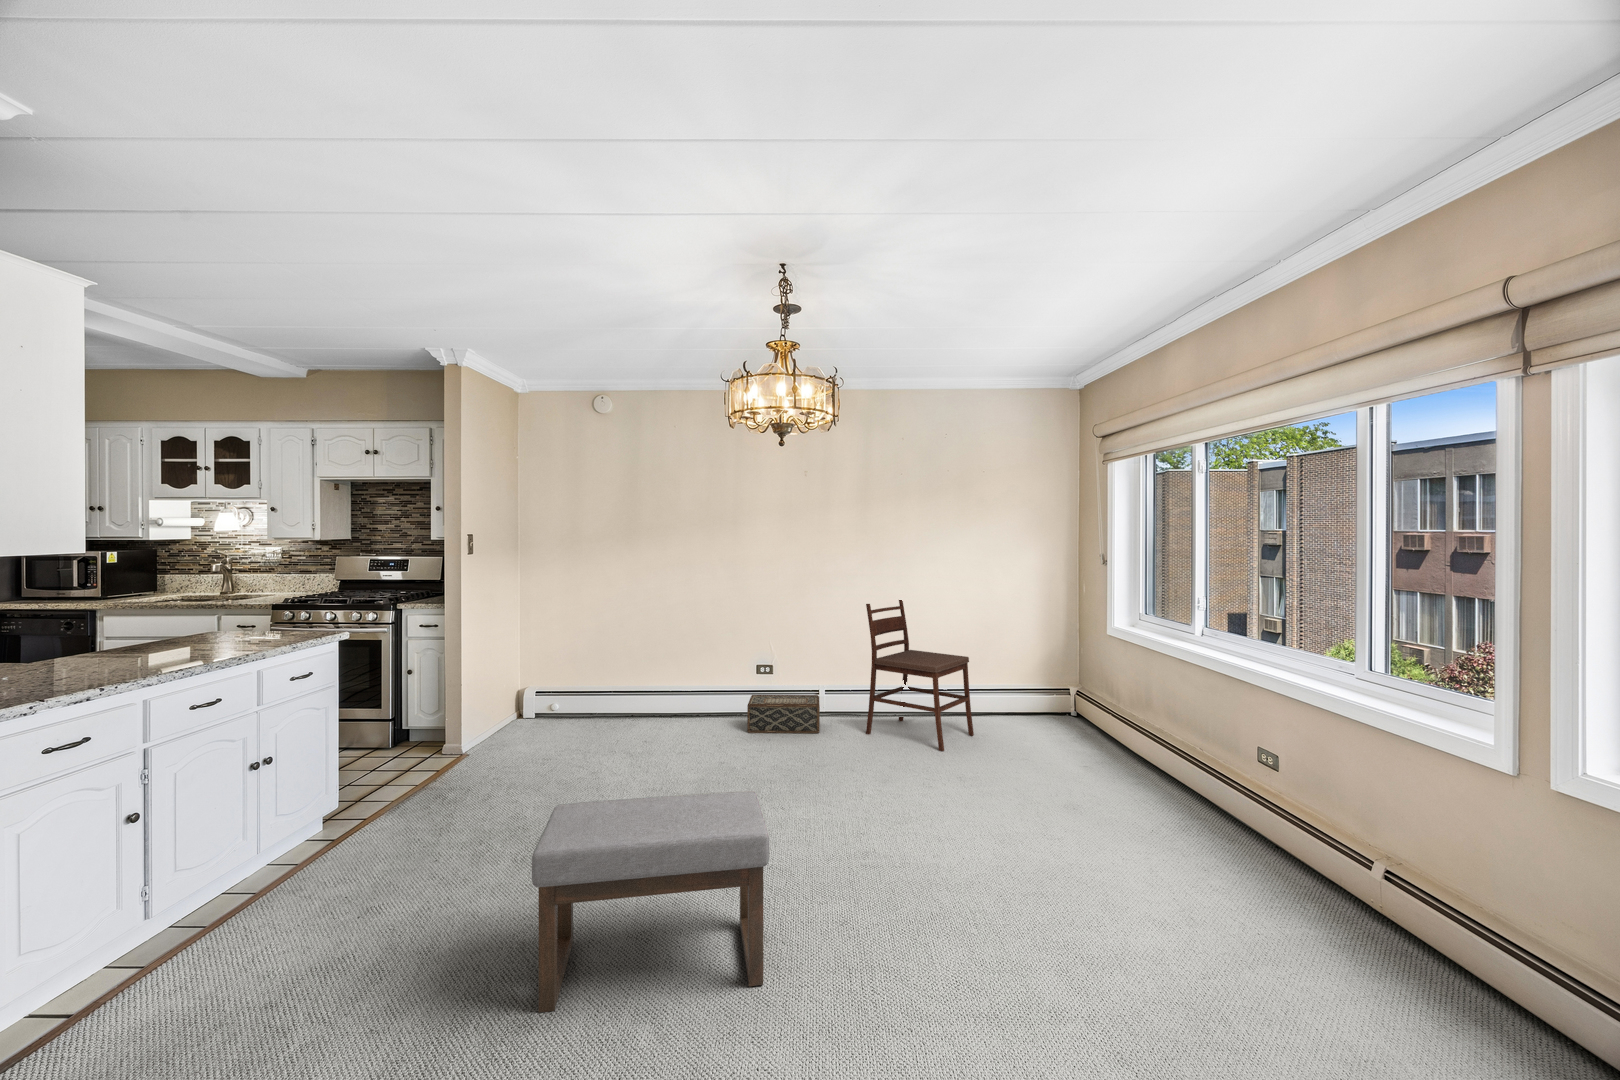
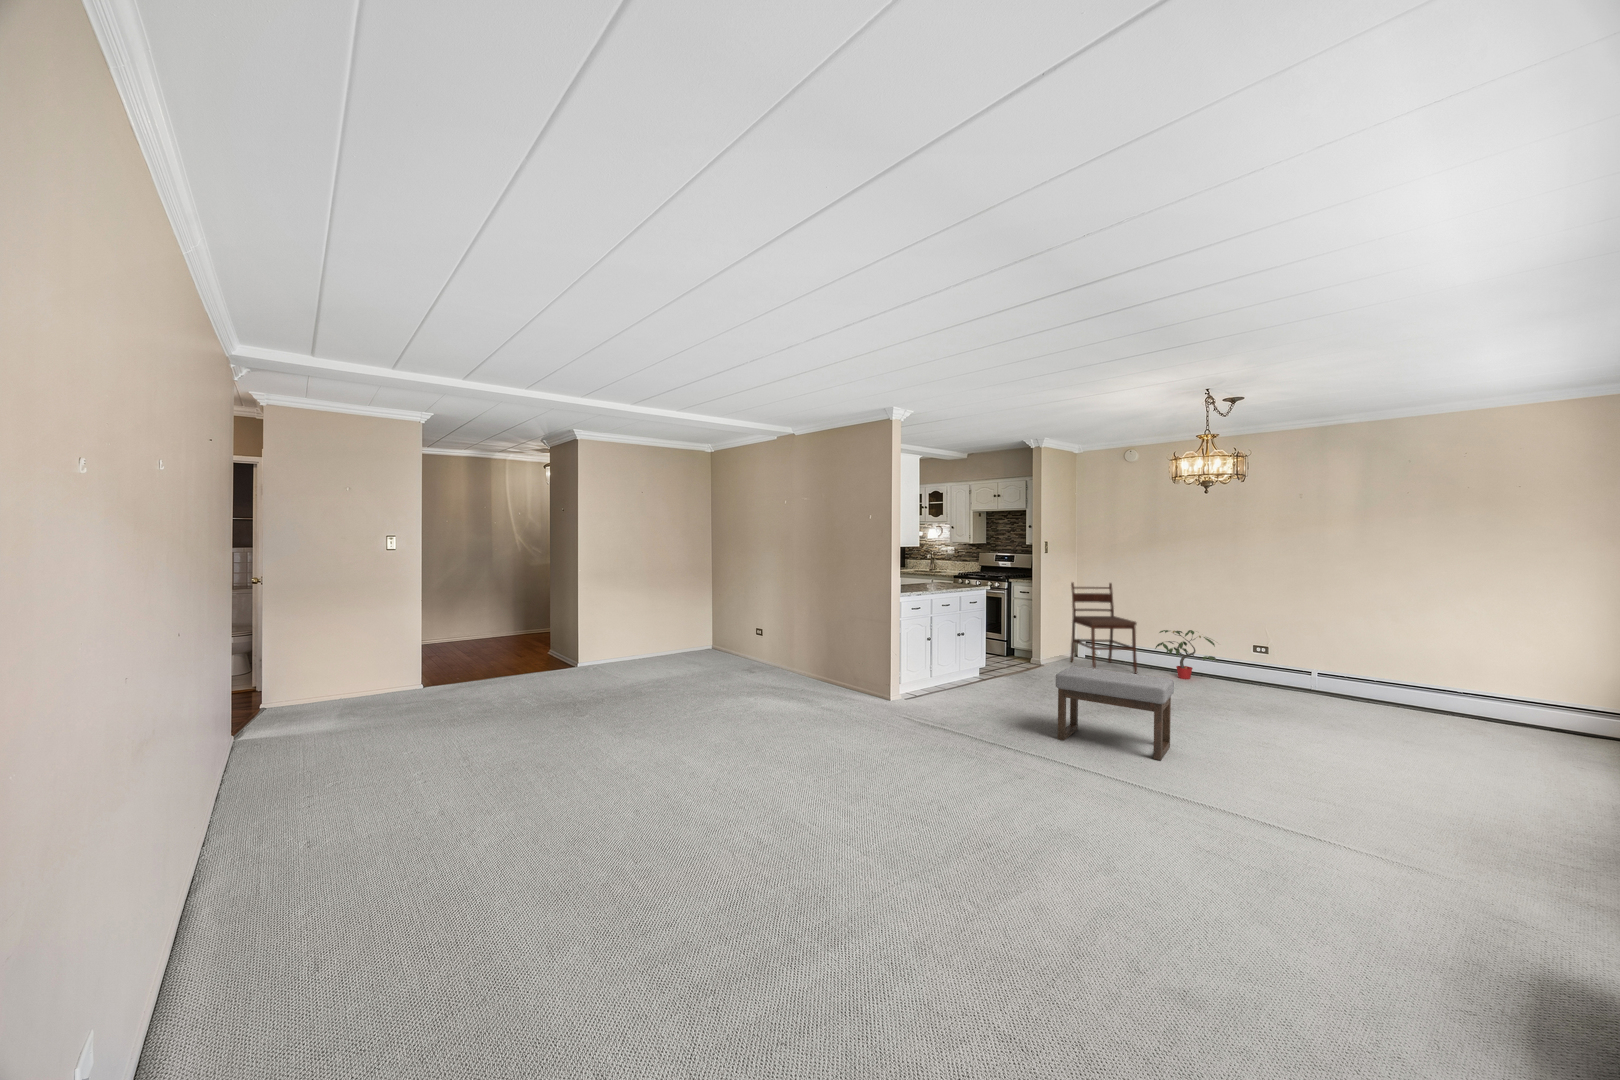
dining chair: present [866,600,974,751] -> present [1070,583,1137,673]
potted plant: none [641,658,726,730] -> present [1155,630,1217,679]
woven basket: present [747,695,820,733] -> none [1237,665,1310,700]

